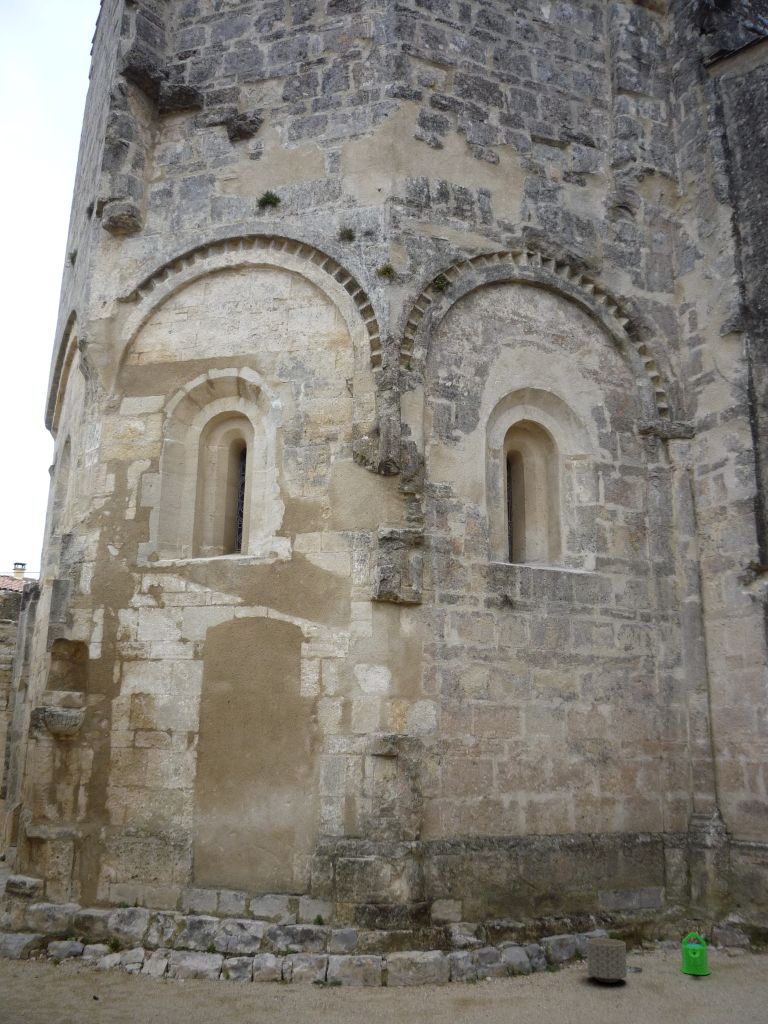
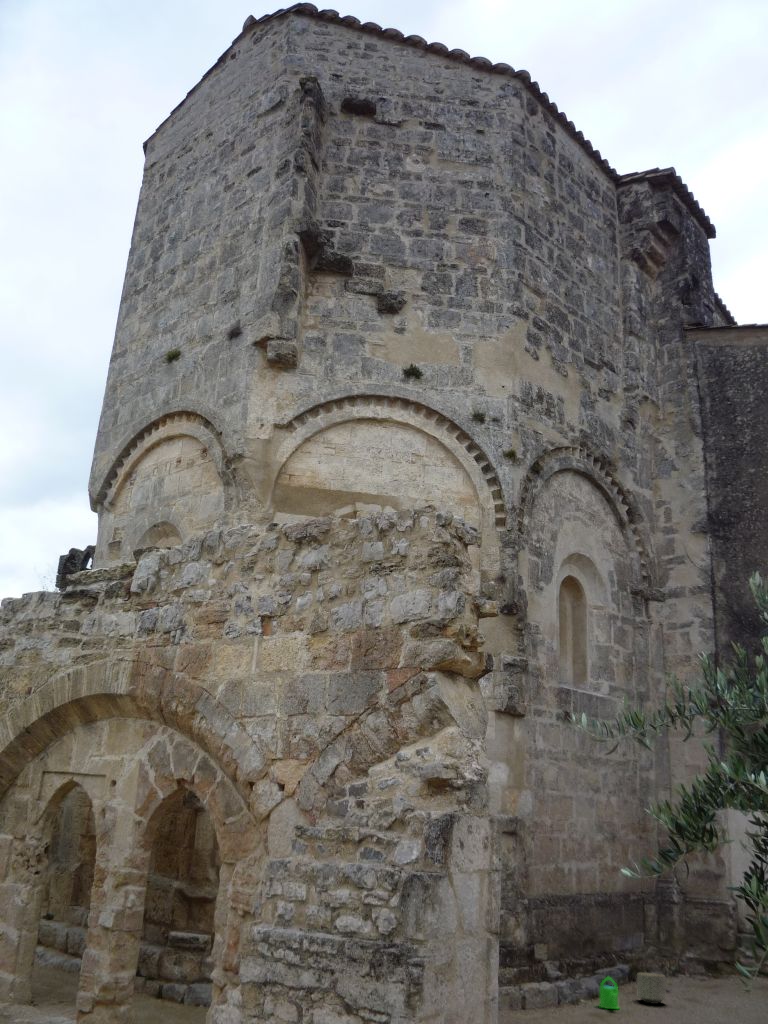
watering can: present [681,933,709,975] -> present [600,977,618,1009]

